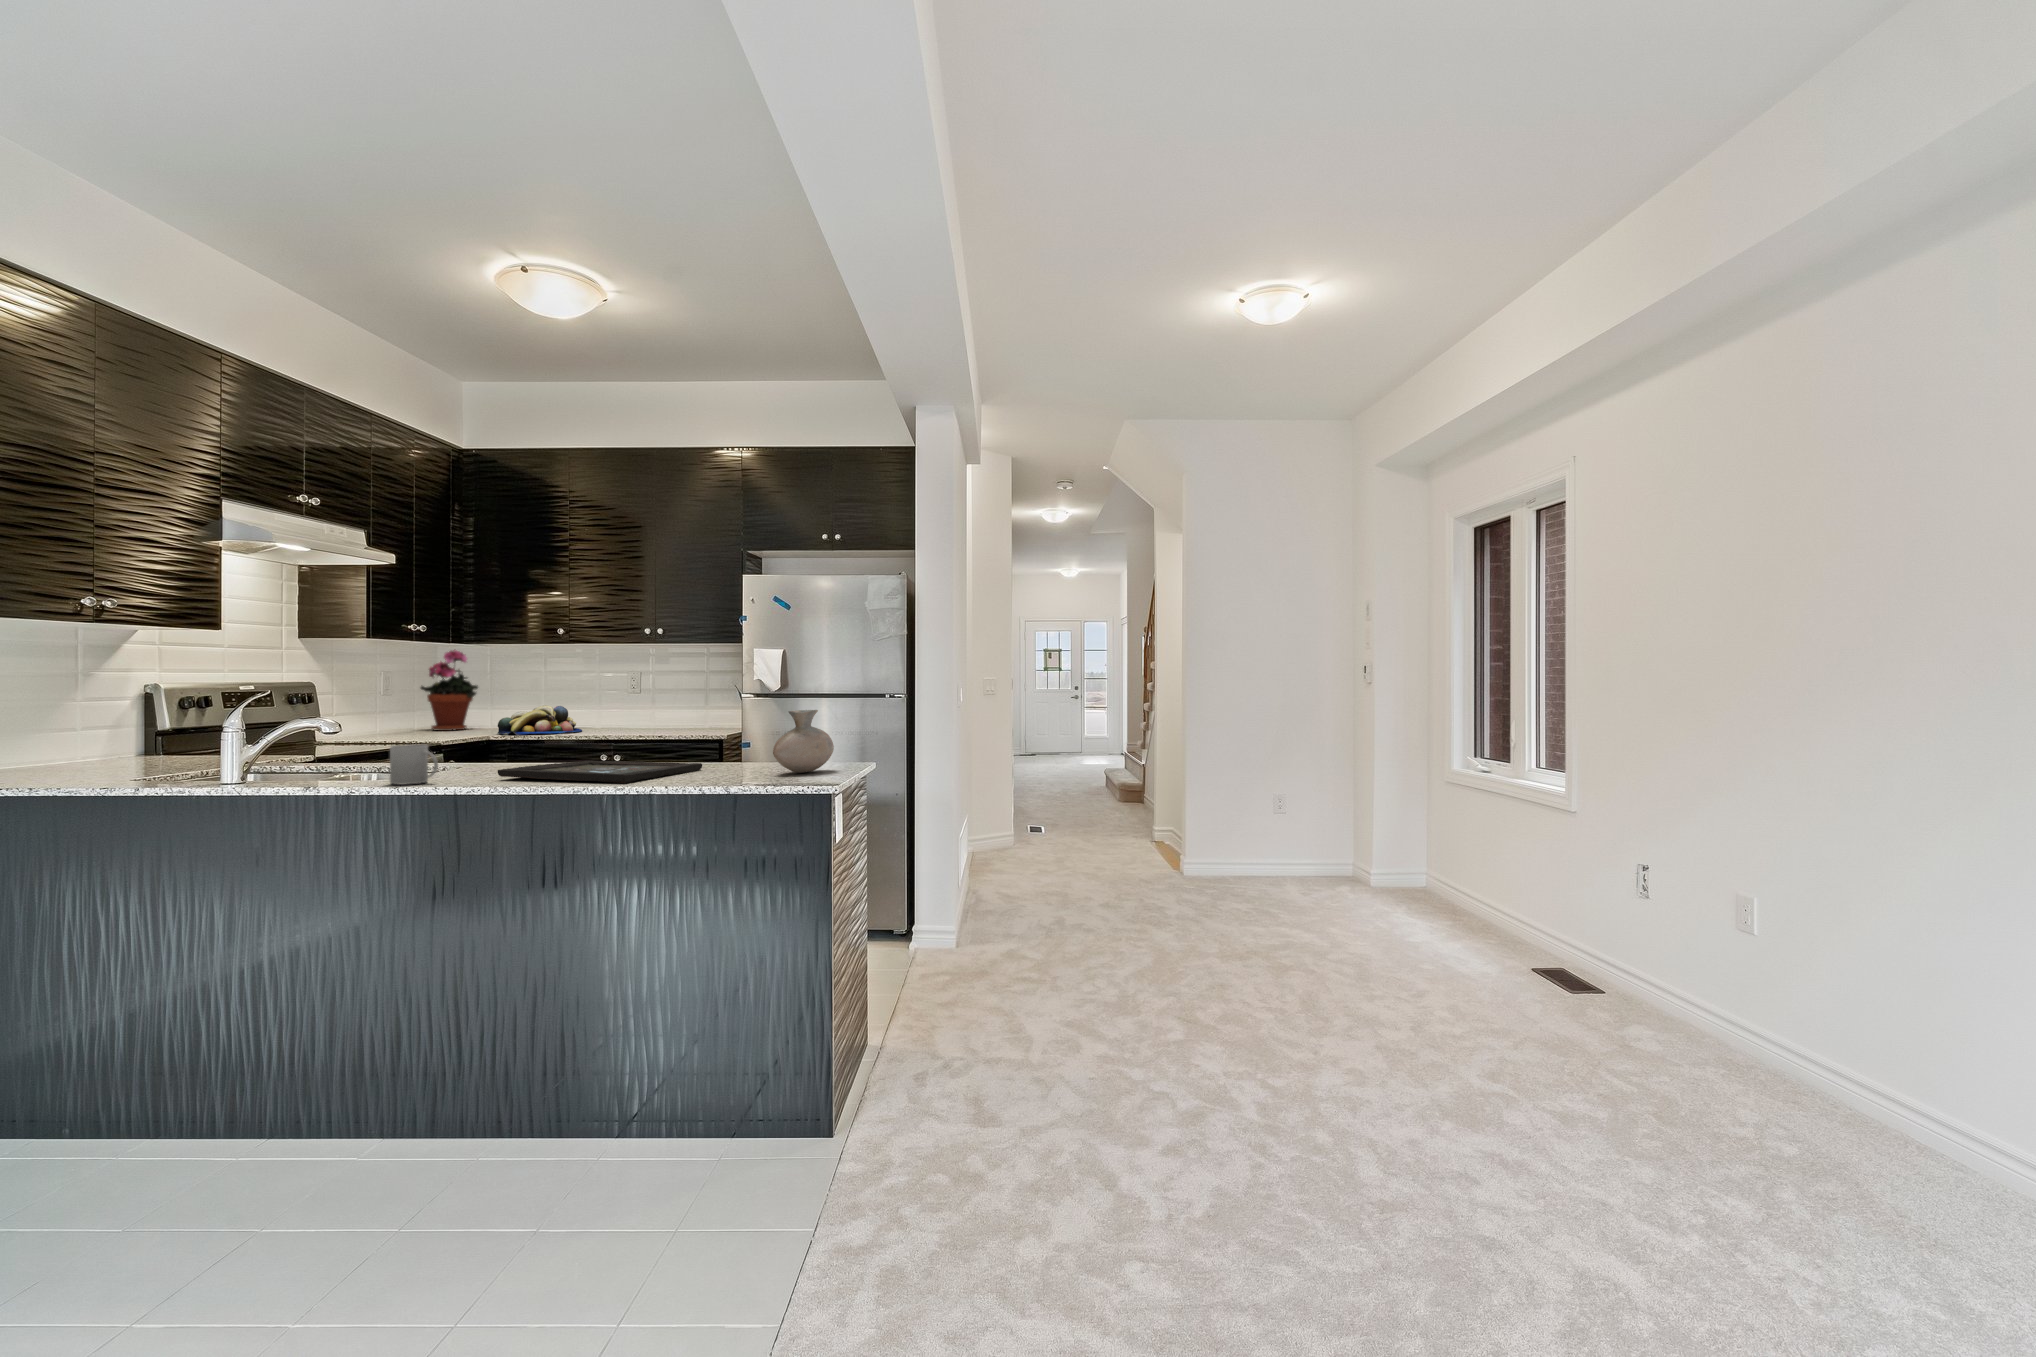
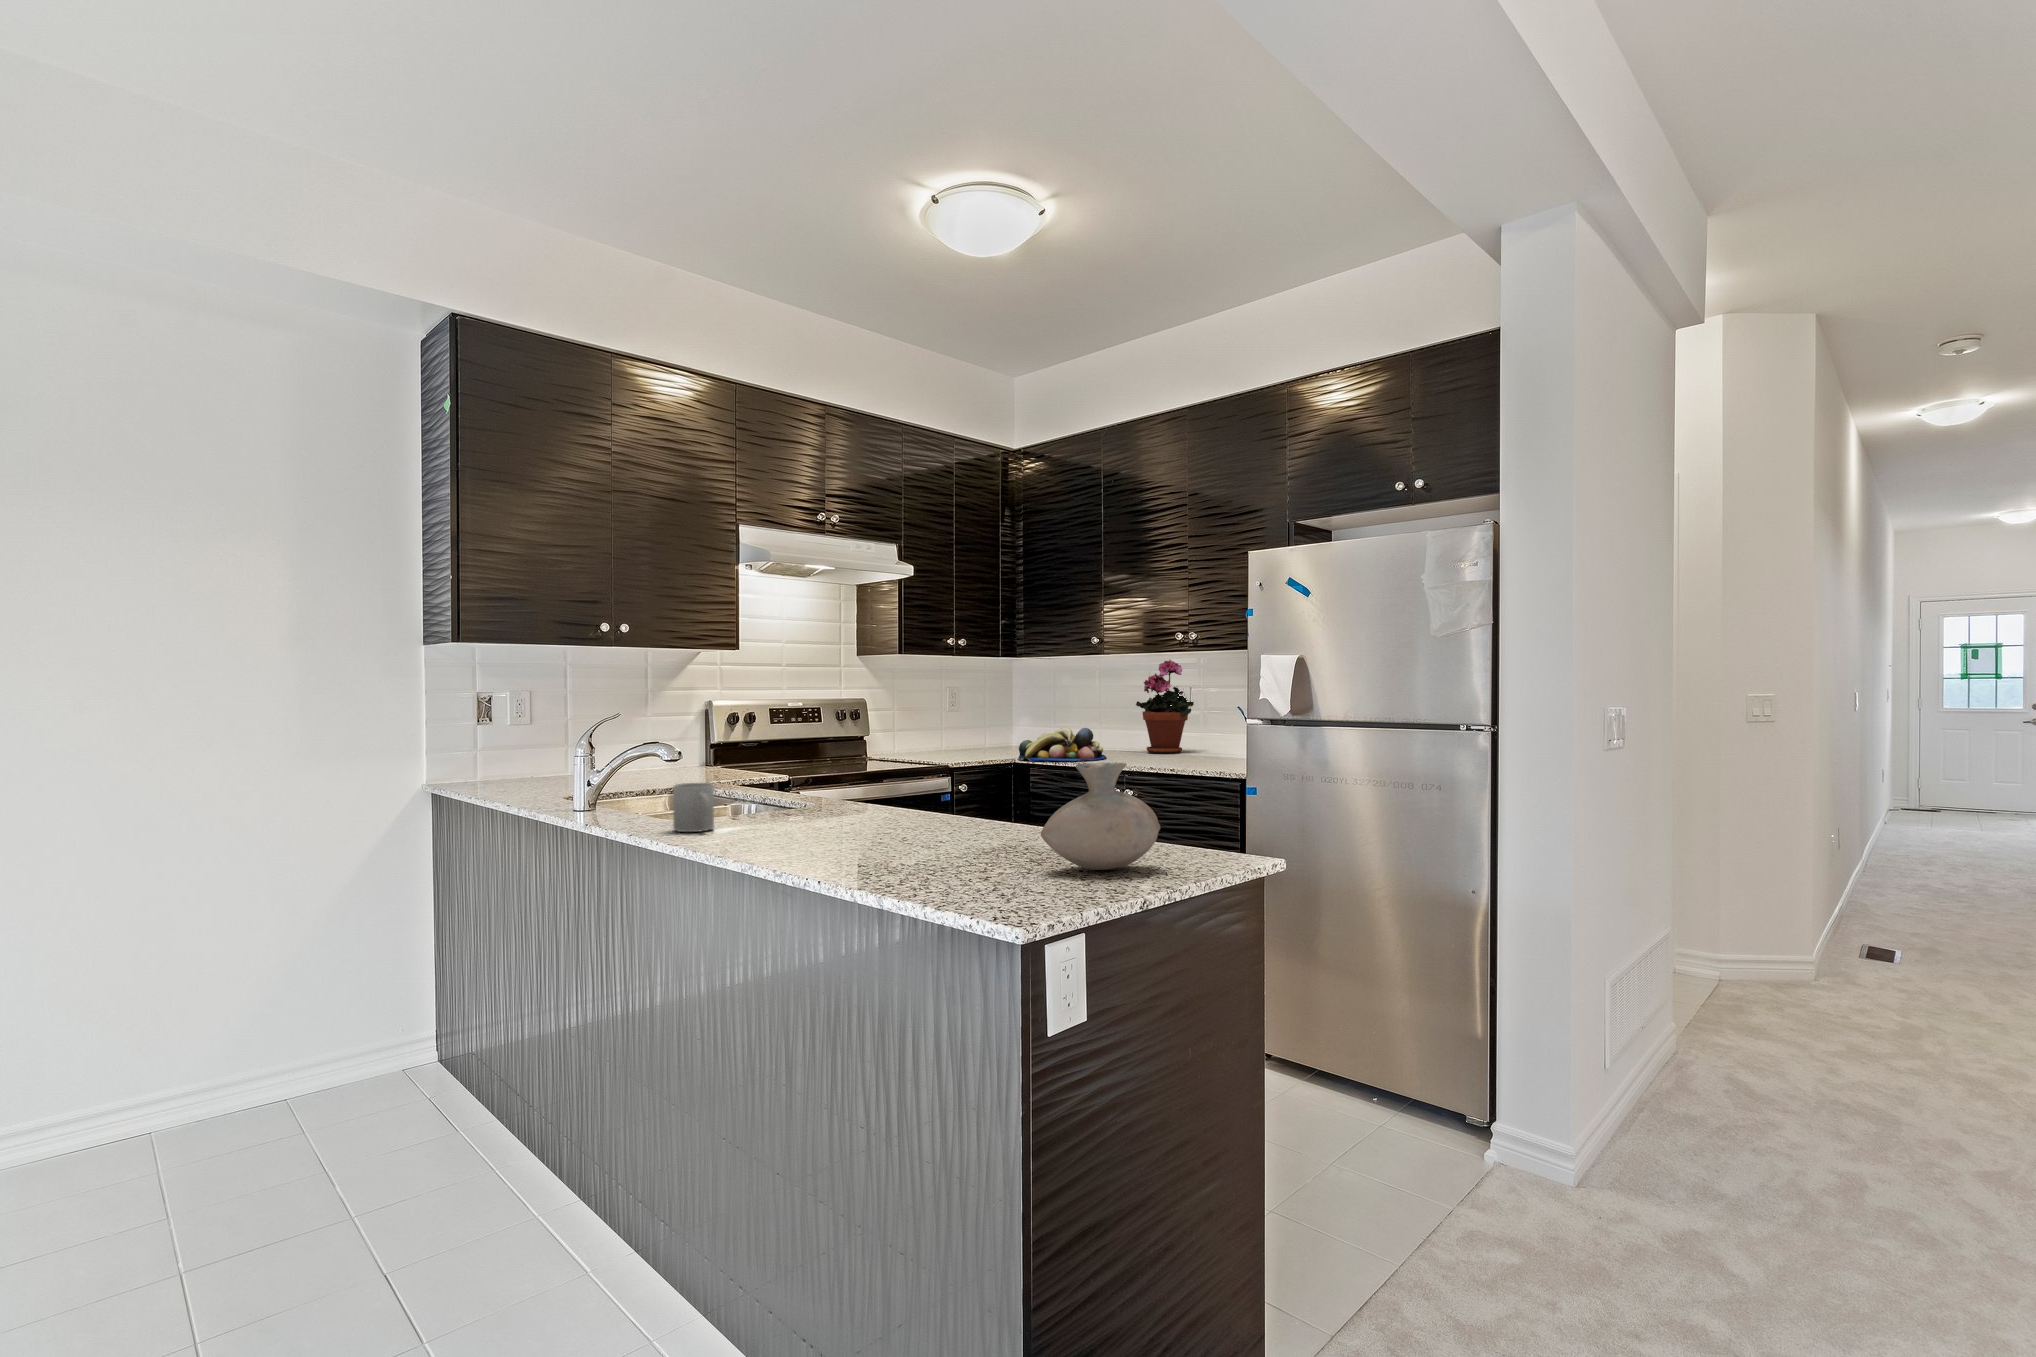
potted plant: present [421,650,478,731] -> present [1136,660,1194,754]
tray: present [498,760,702,783] -> none [767,813,1007,860]

